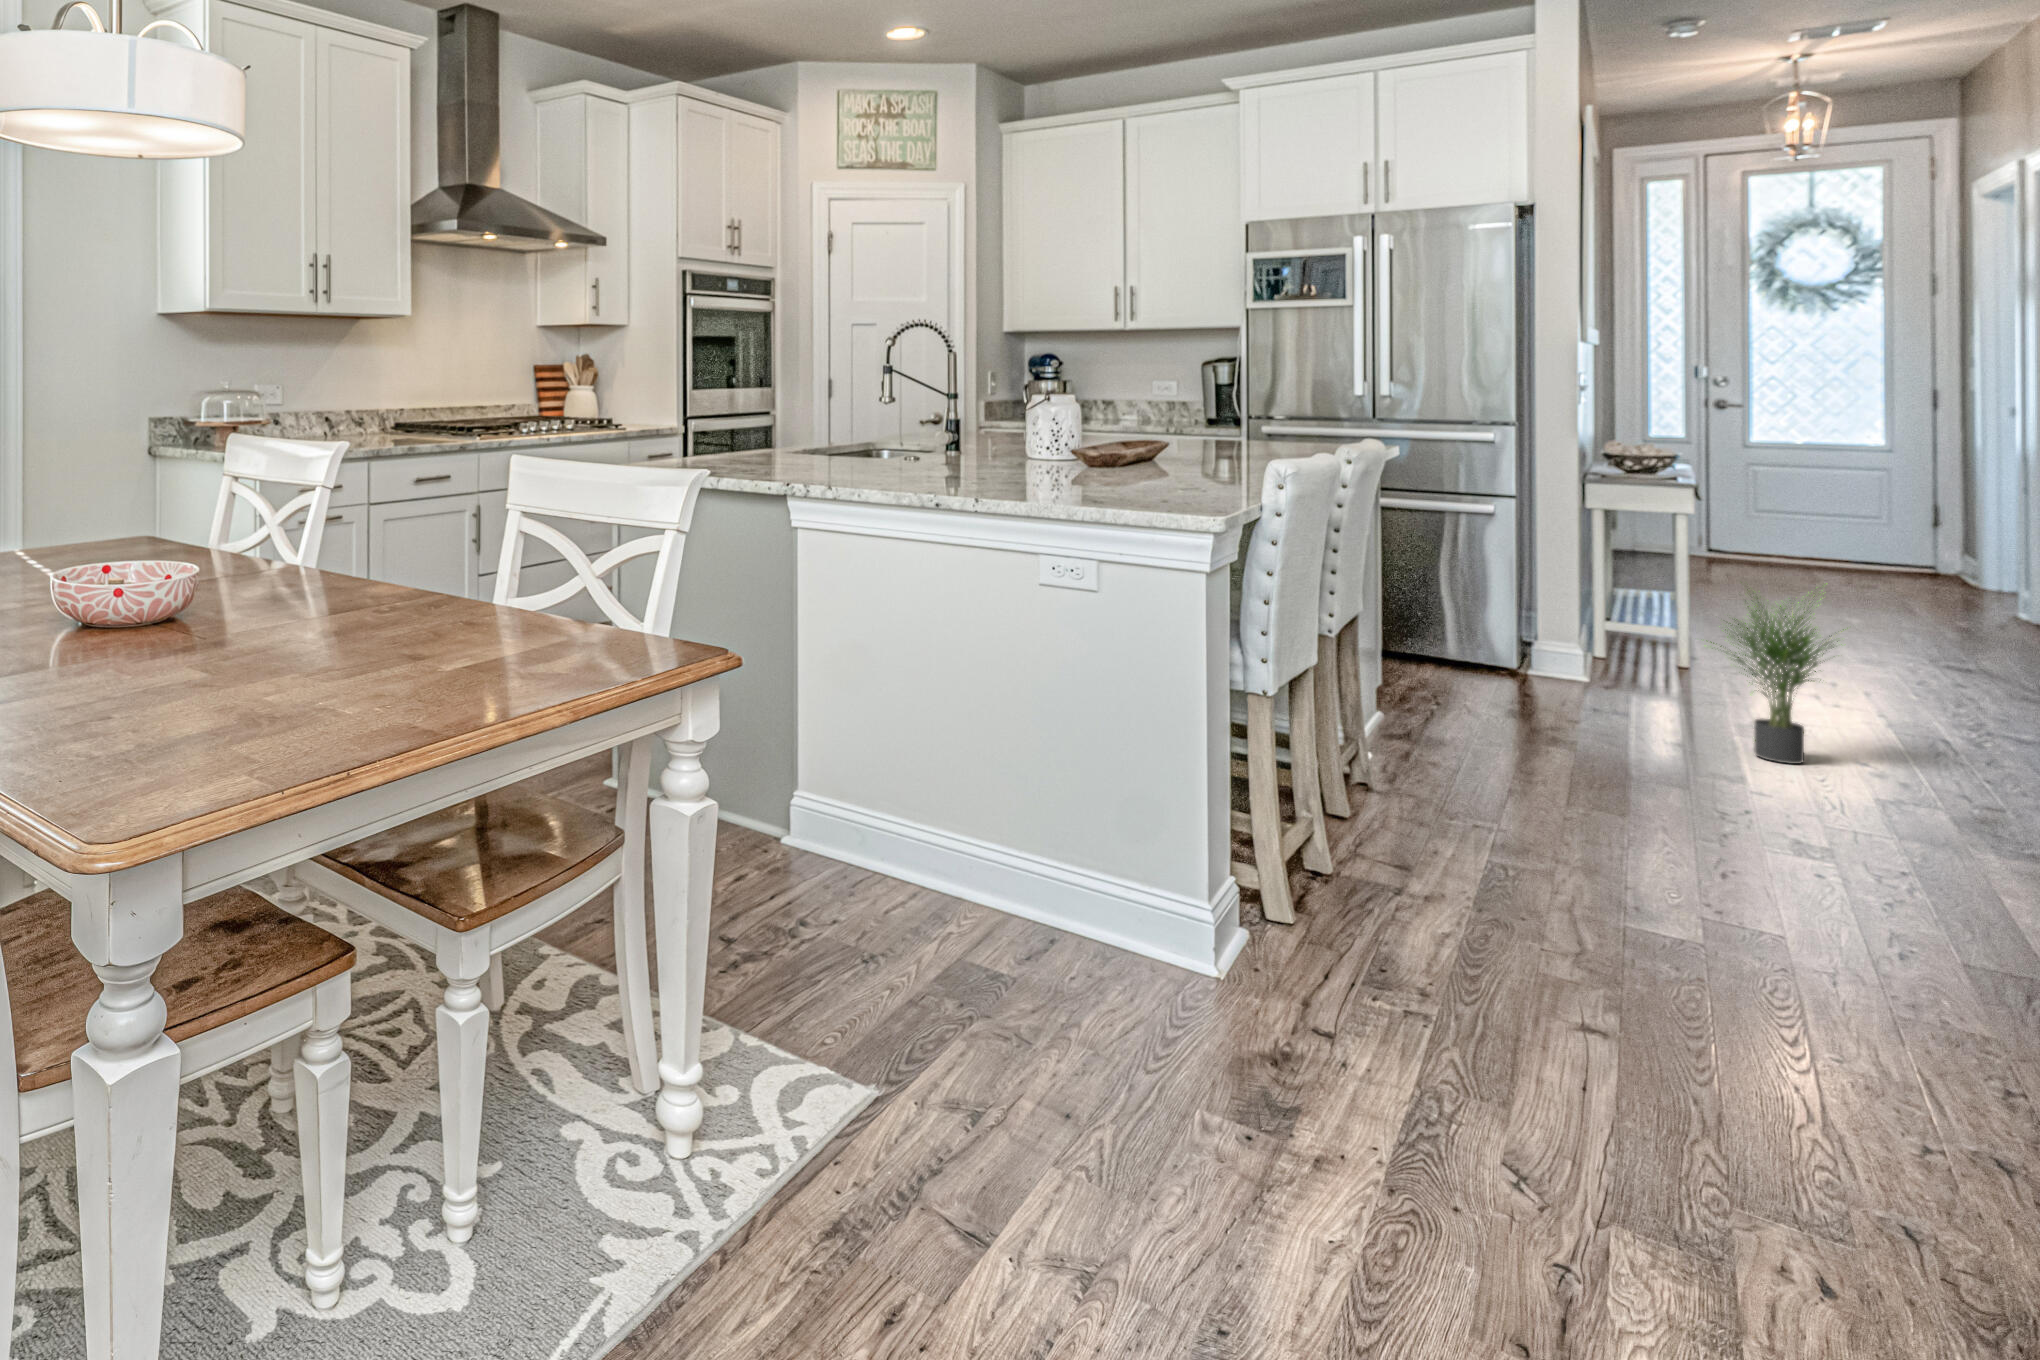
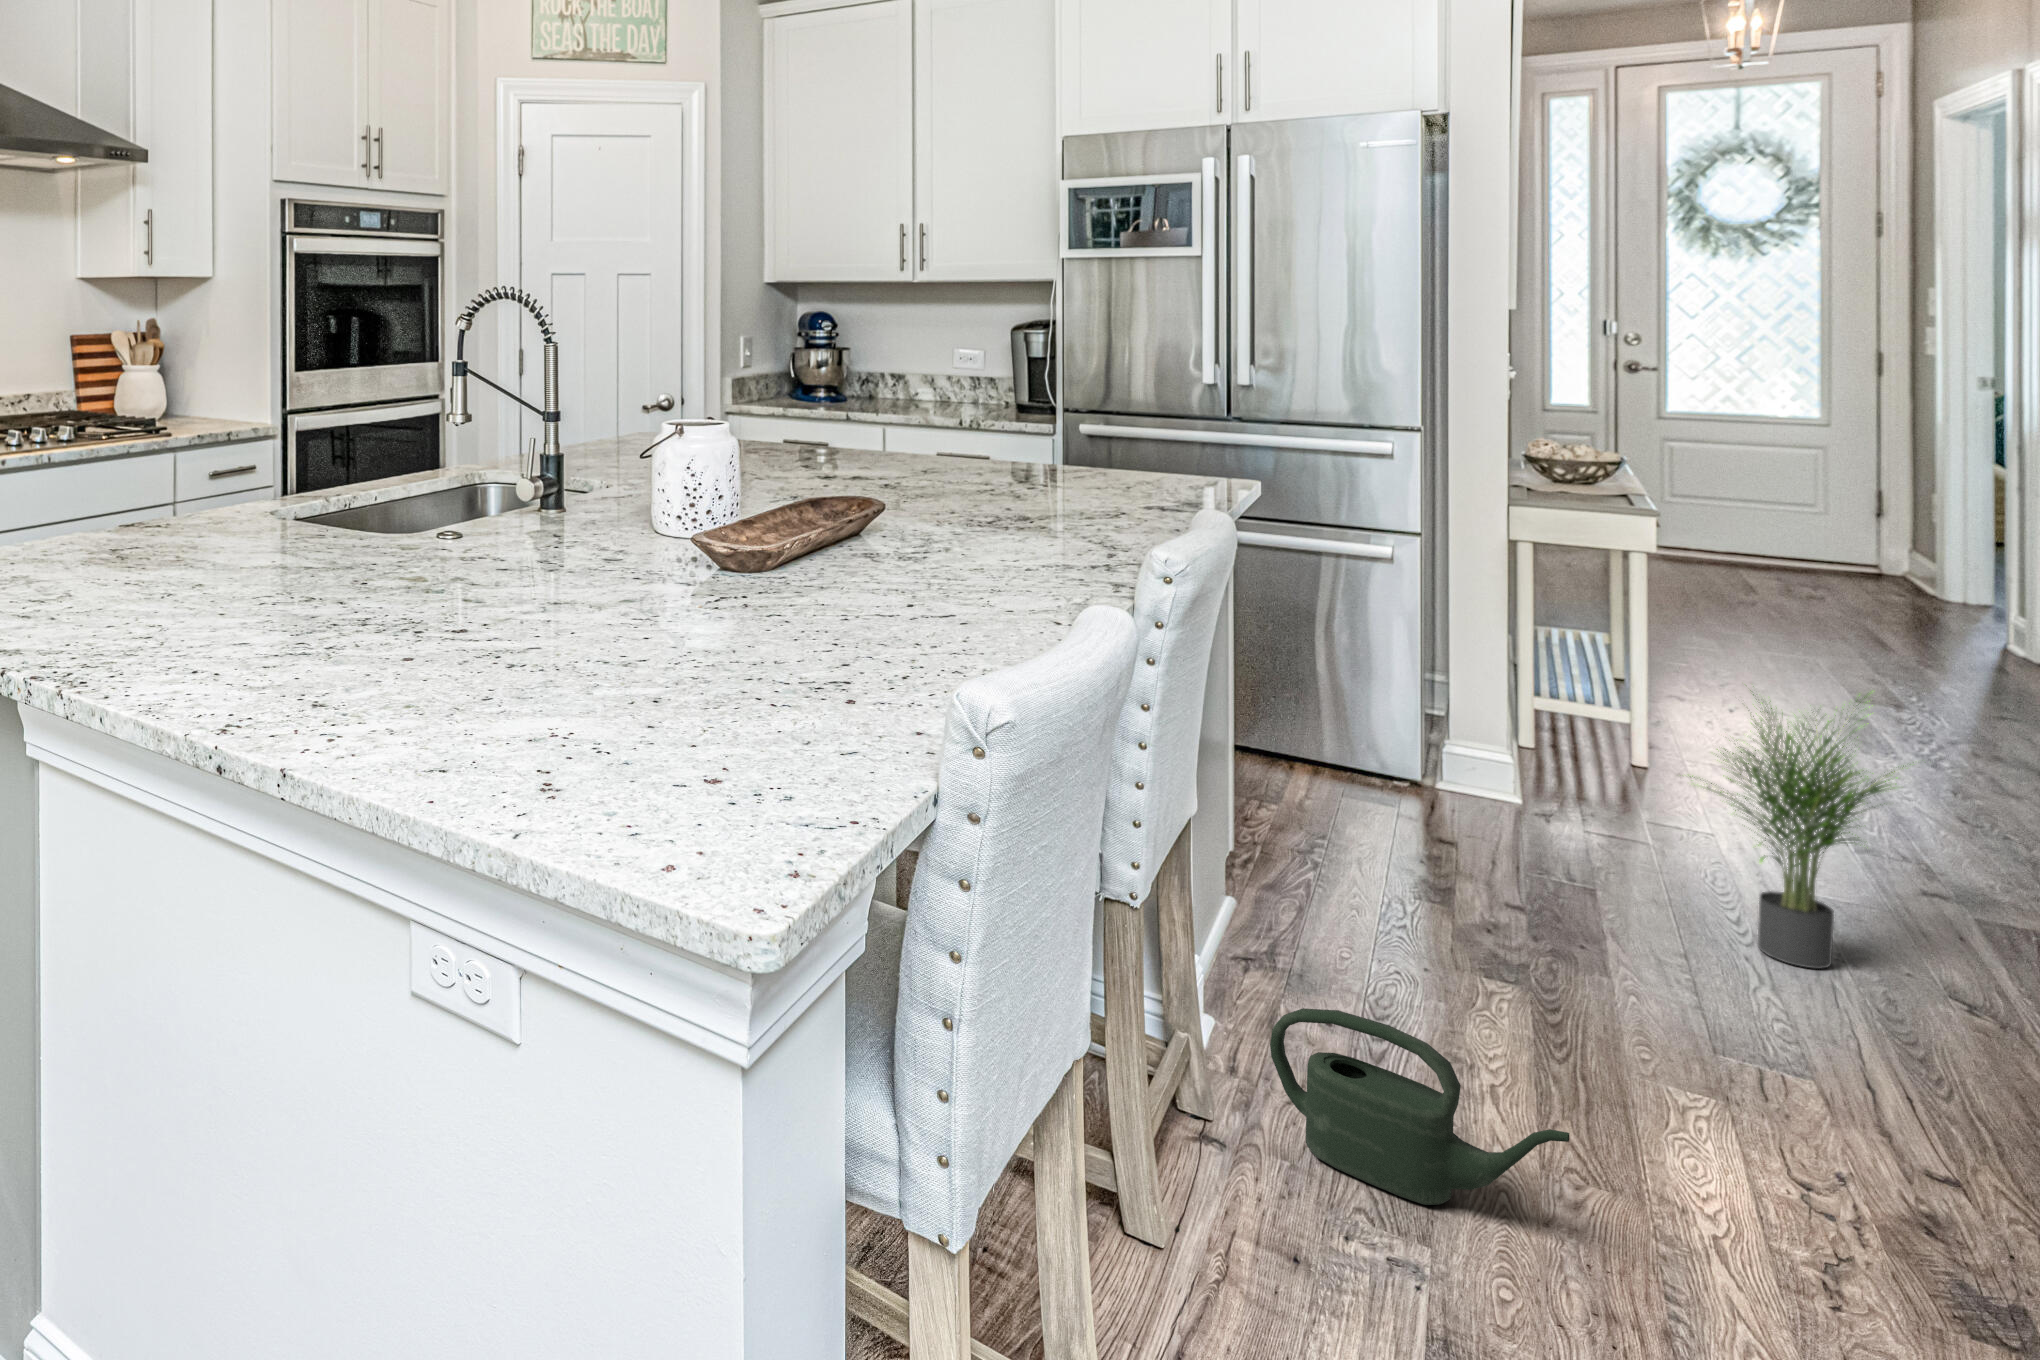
watering can: none [1415,733,1592,834] -> present [1270,1008,1570,1205]

